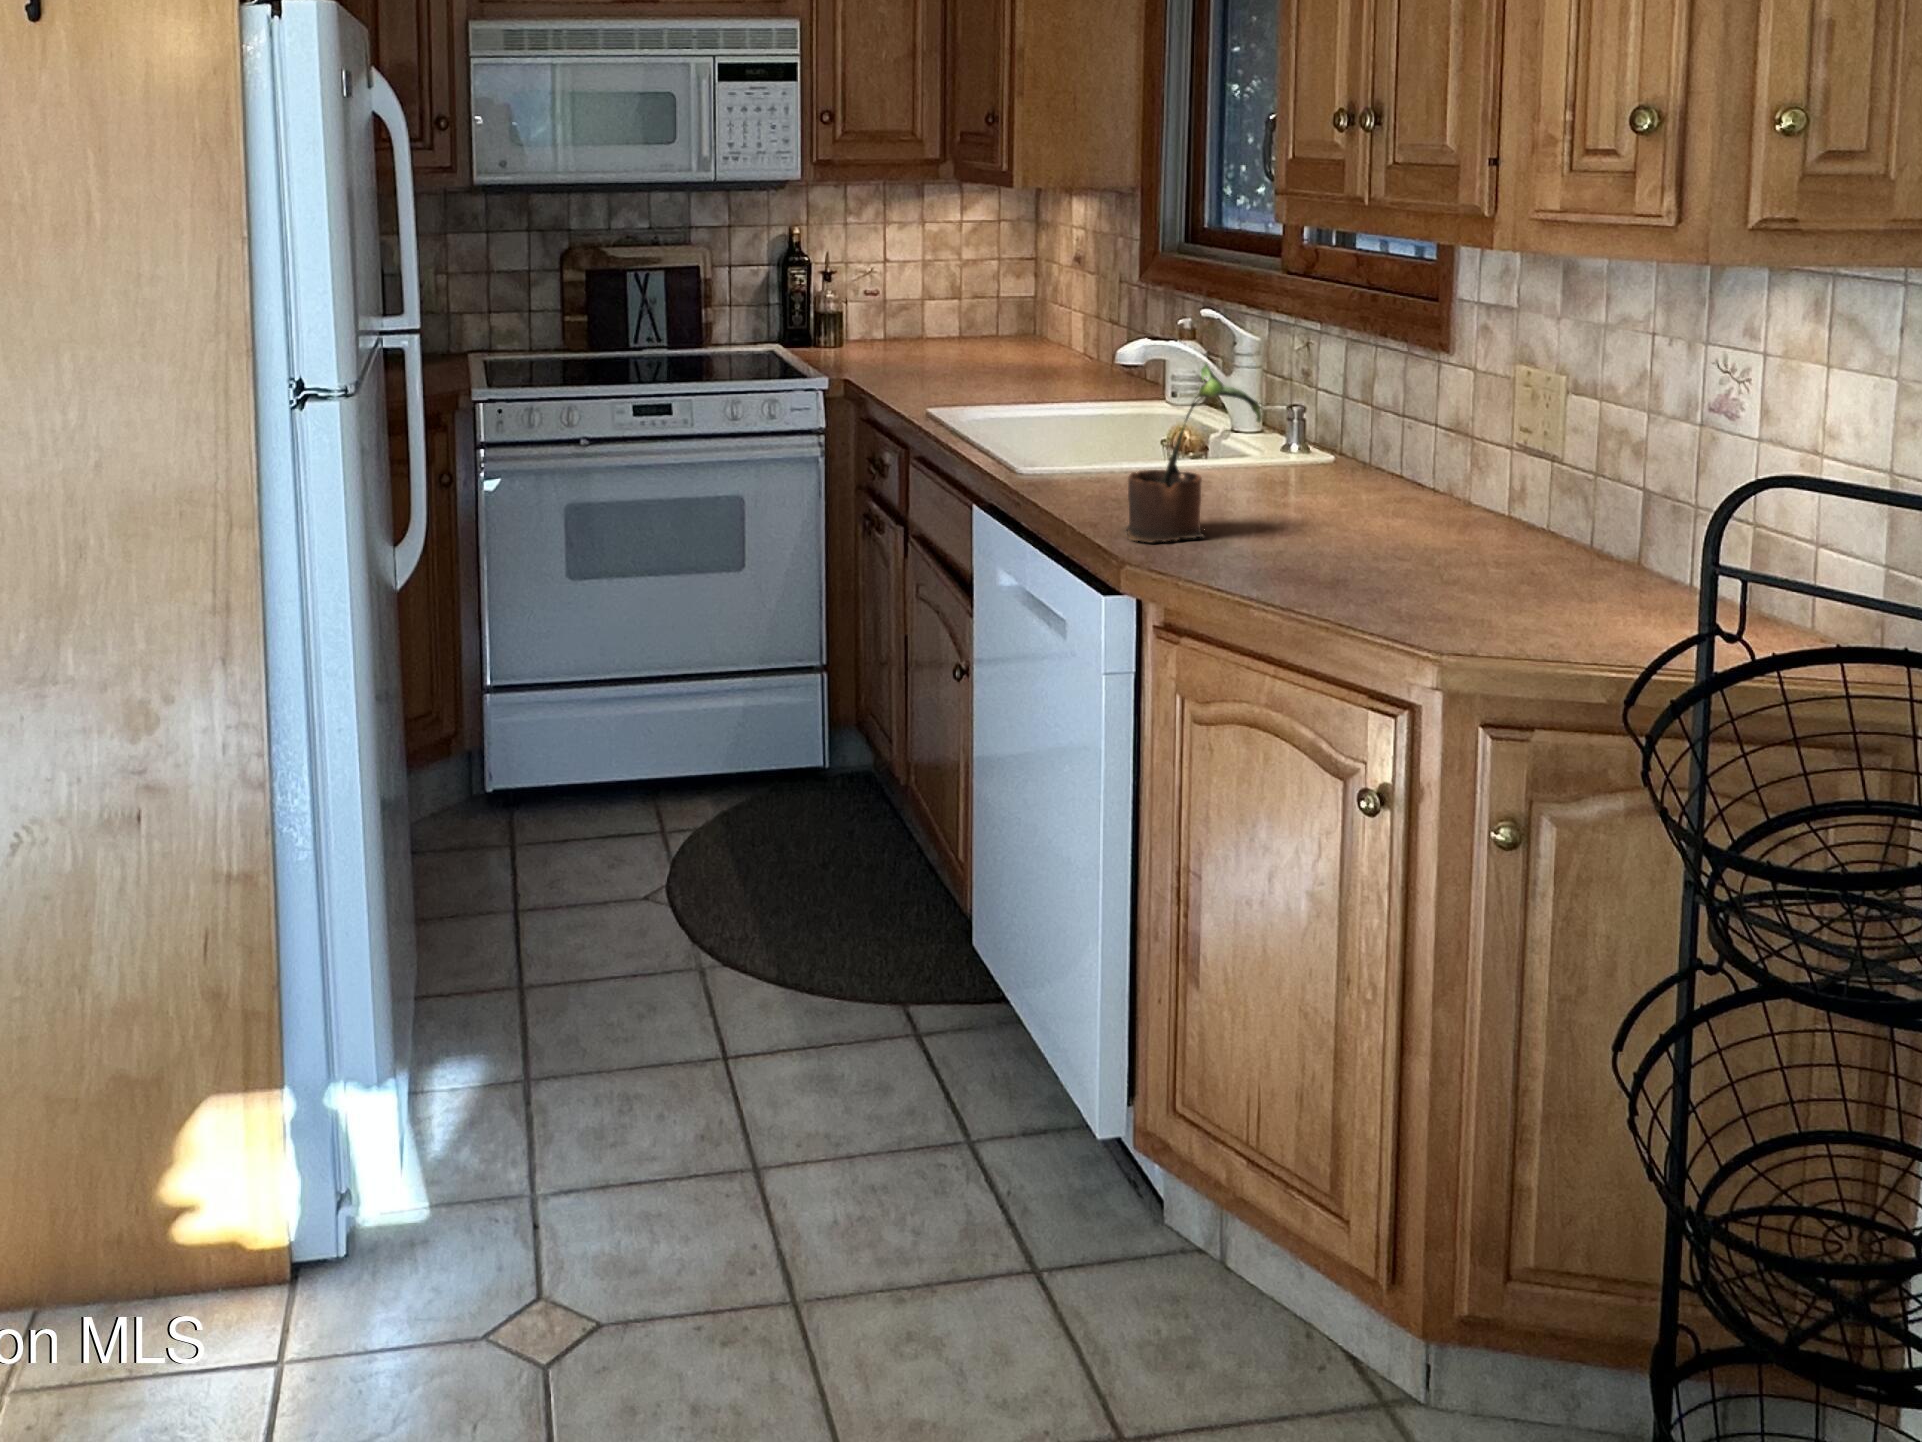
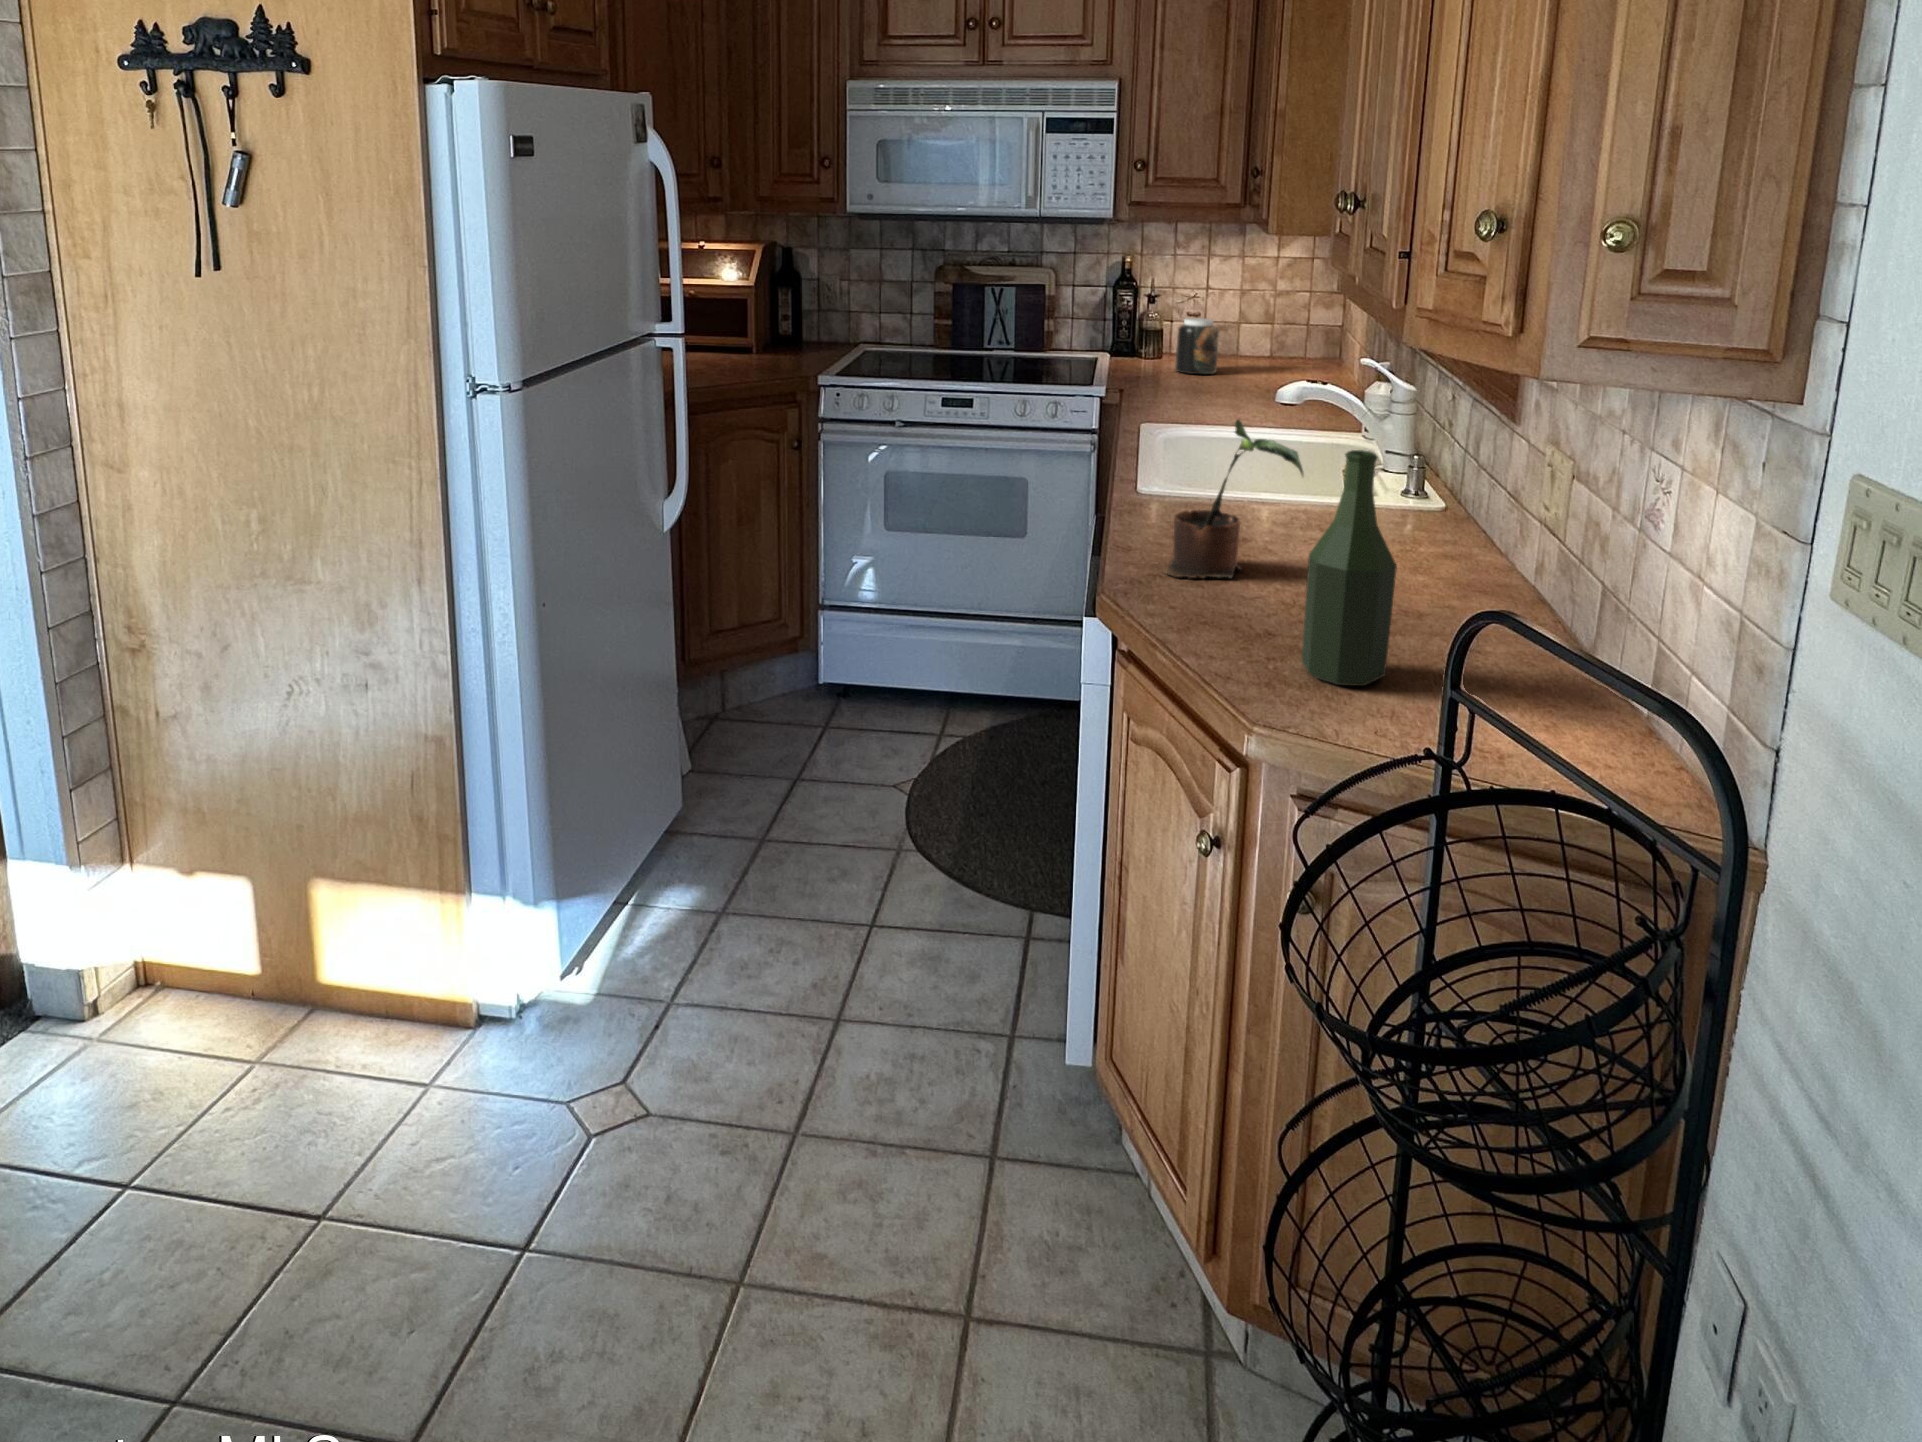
jar: none [872,294,920,359] -> present [1175,318,1219,374]
bottle: none [1377,366,1467,609] -> present [1302,450,1397,686]

